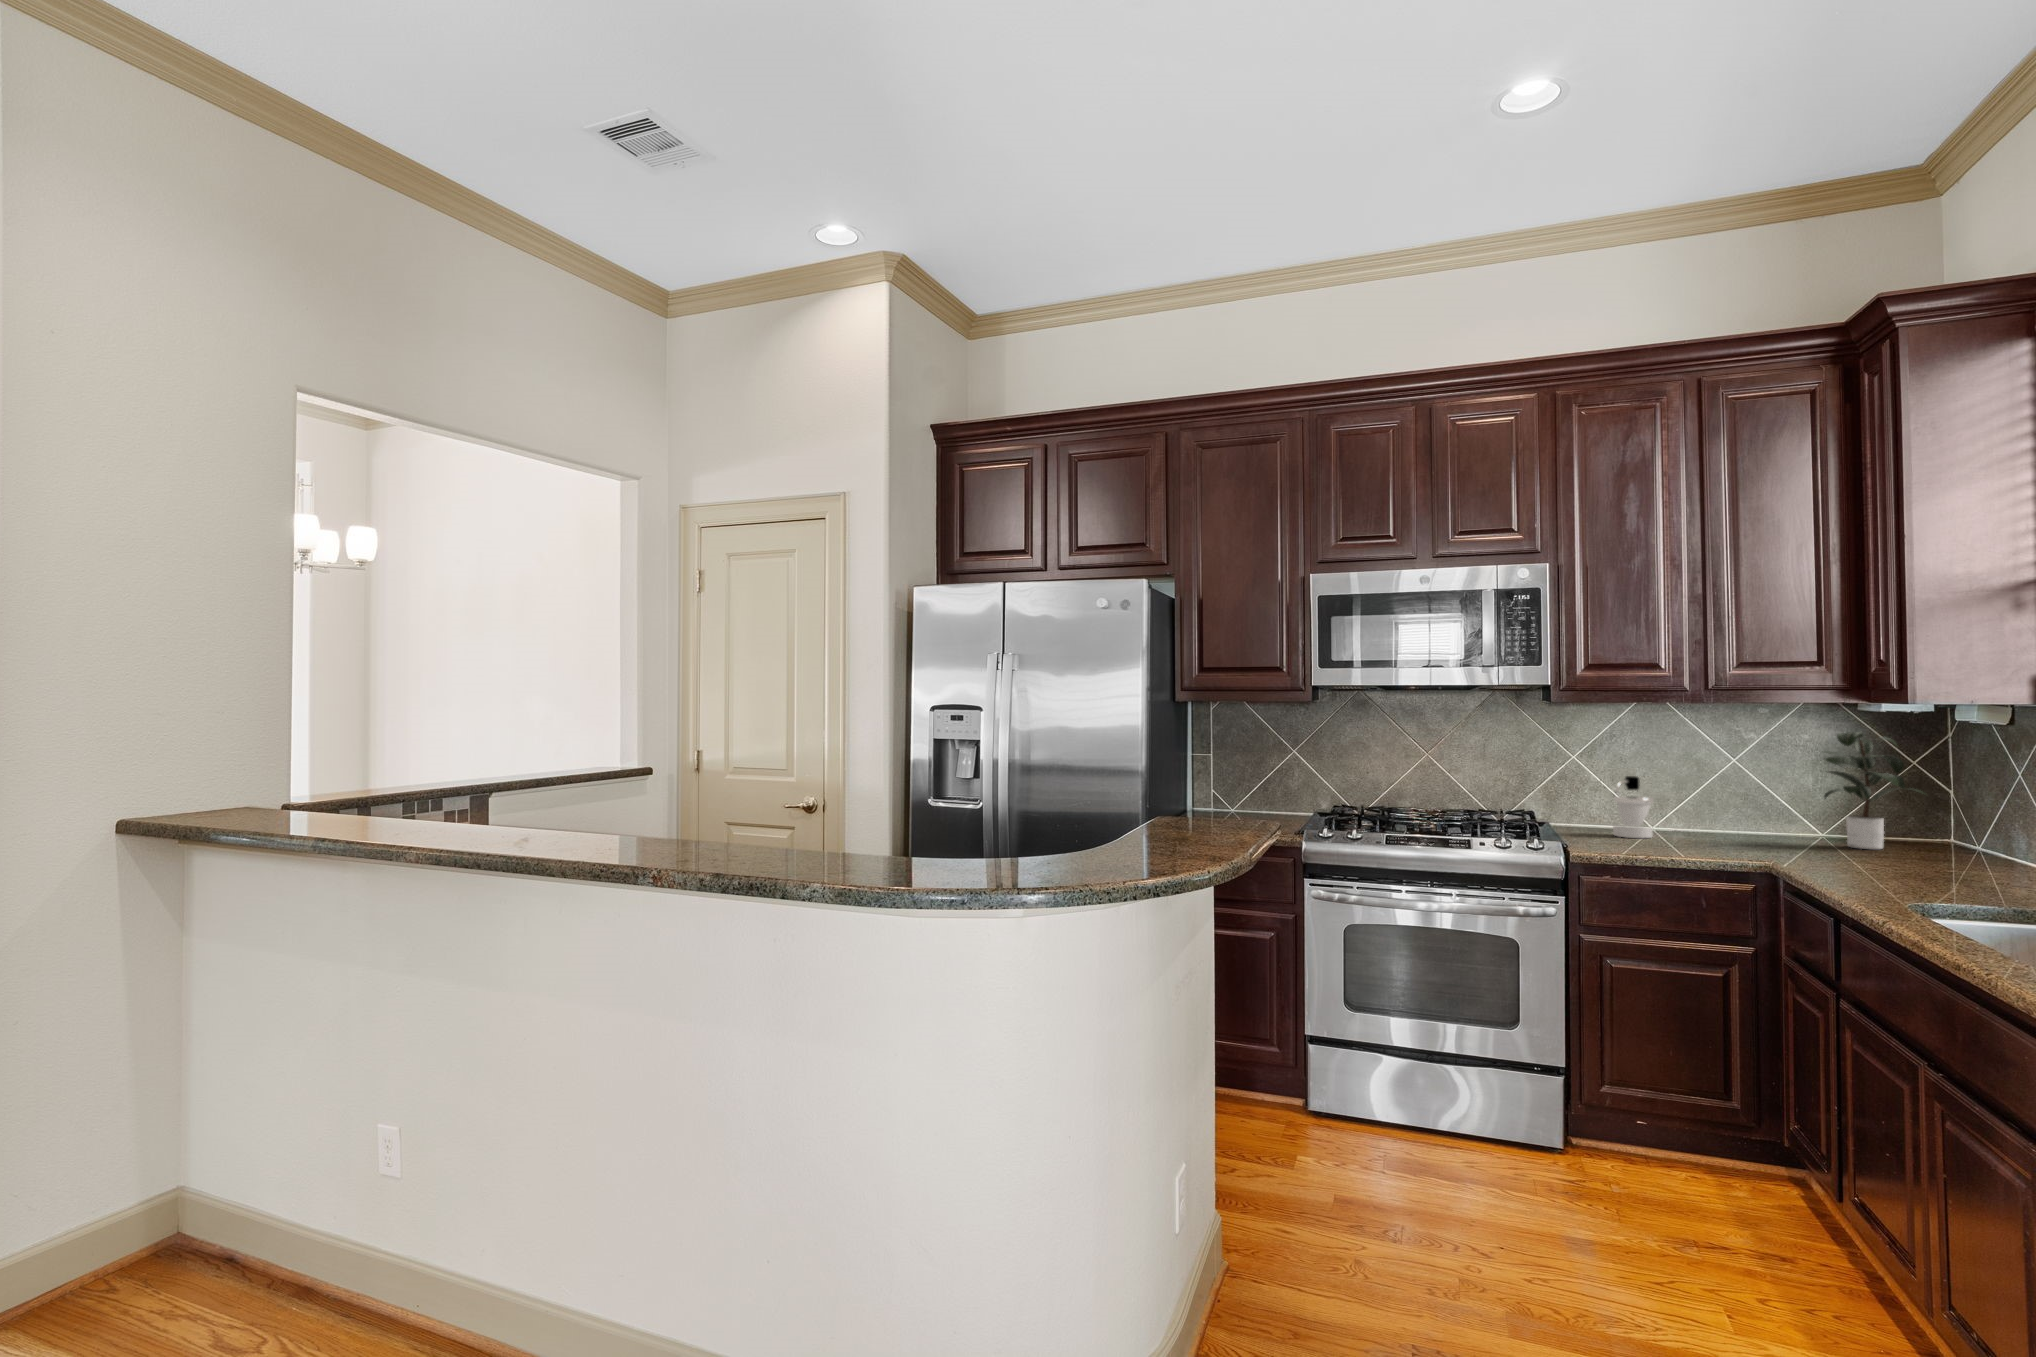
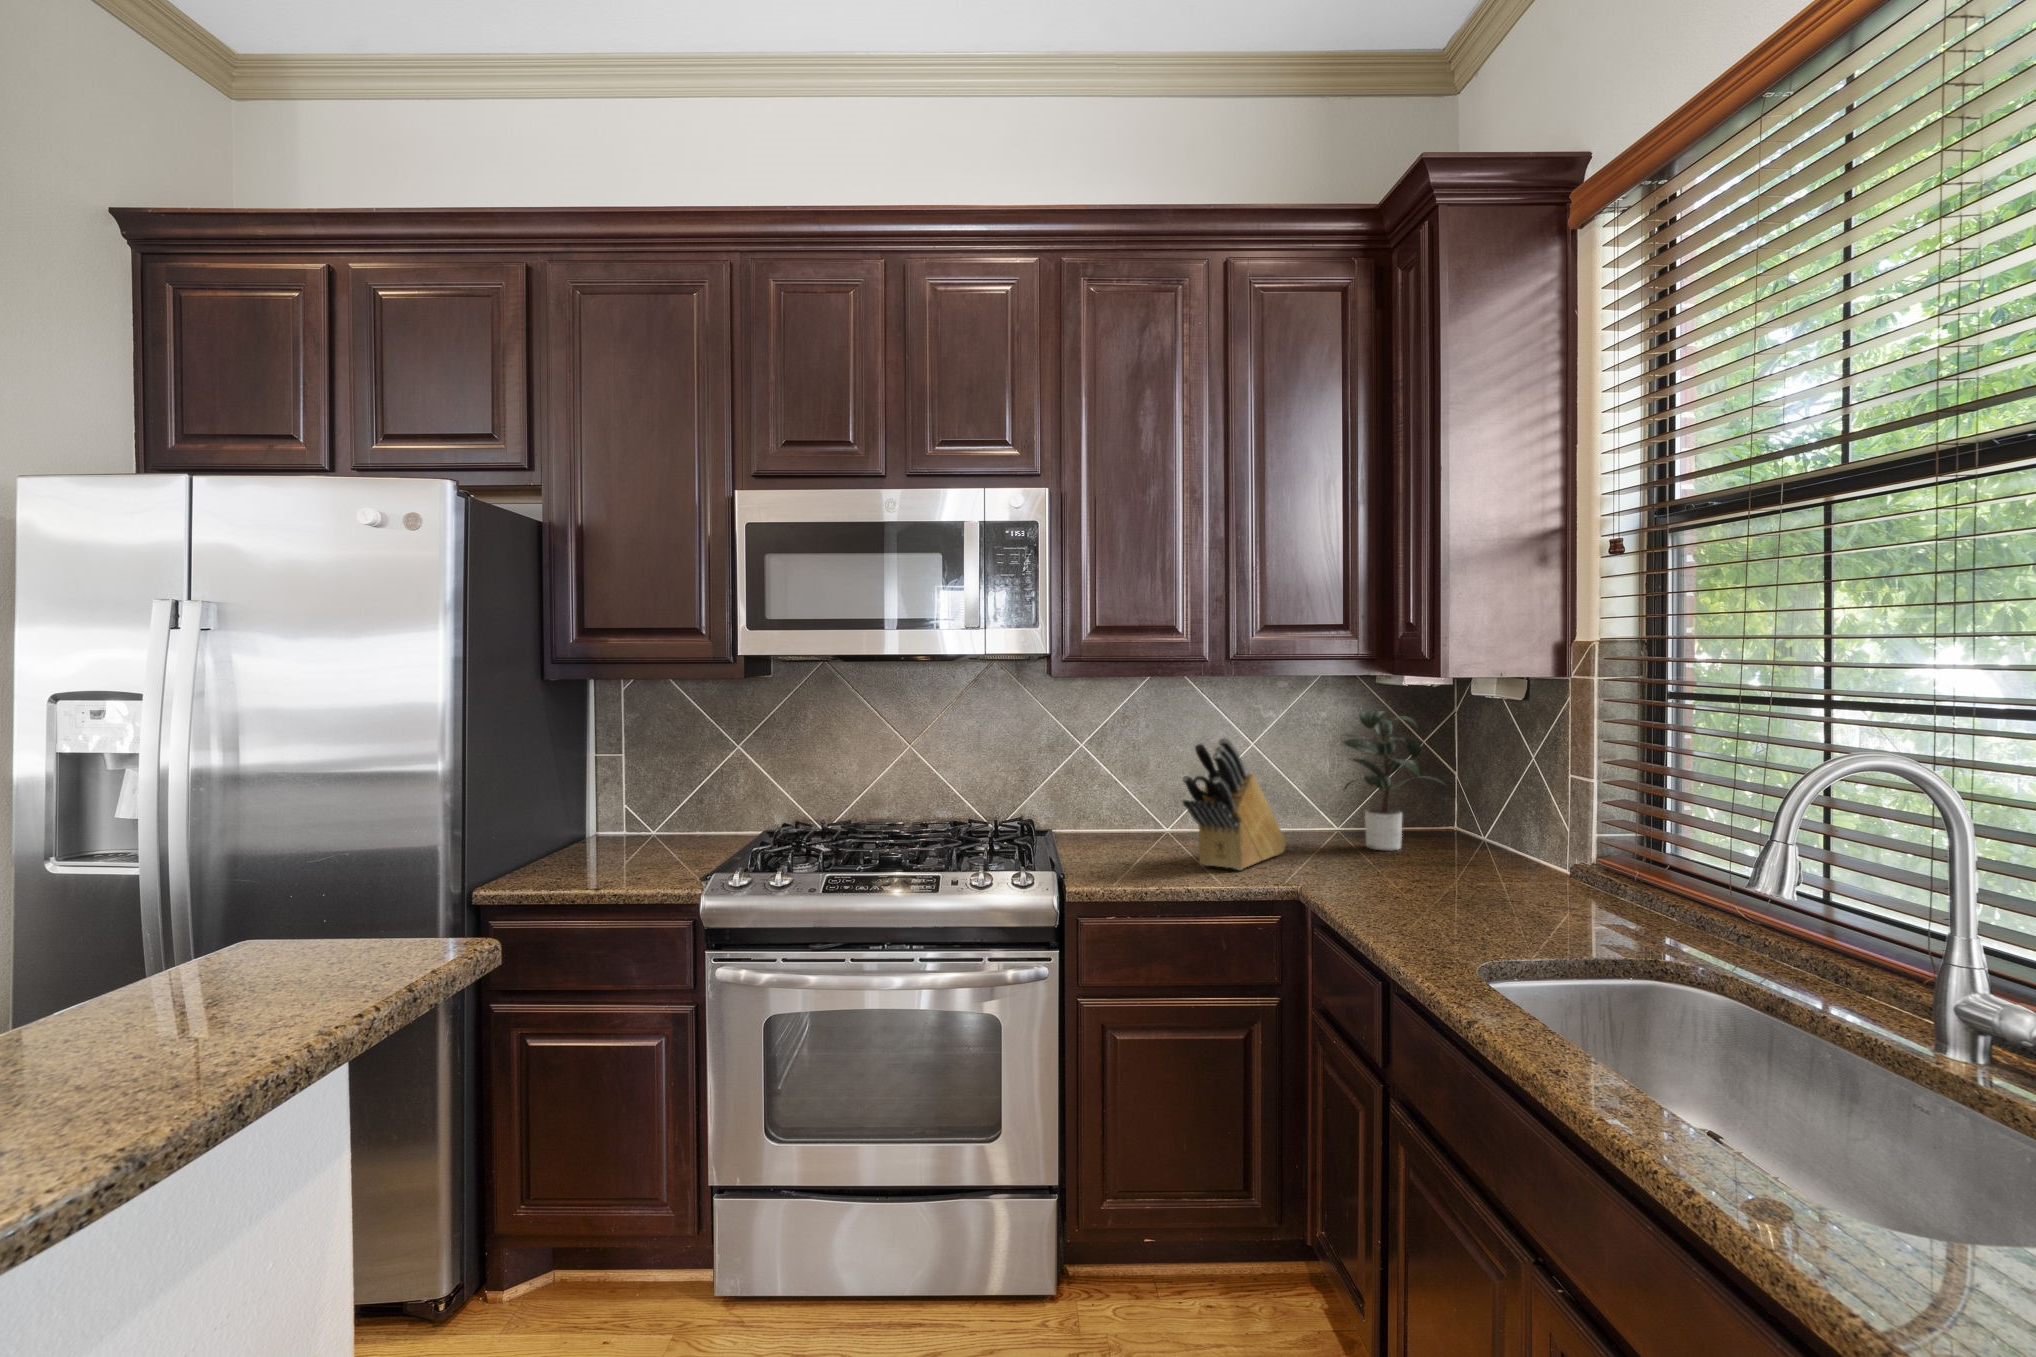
knife block: none [1666,748,1767,853] -> present [1182,738,1286,870]
soap dispenser: present [1613,776,1653,838] -> none [1121,768,1167,847]

